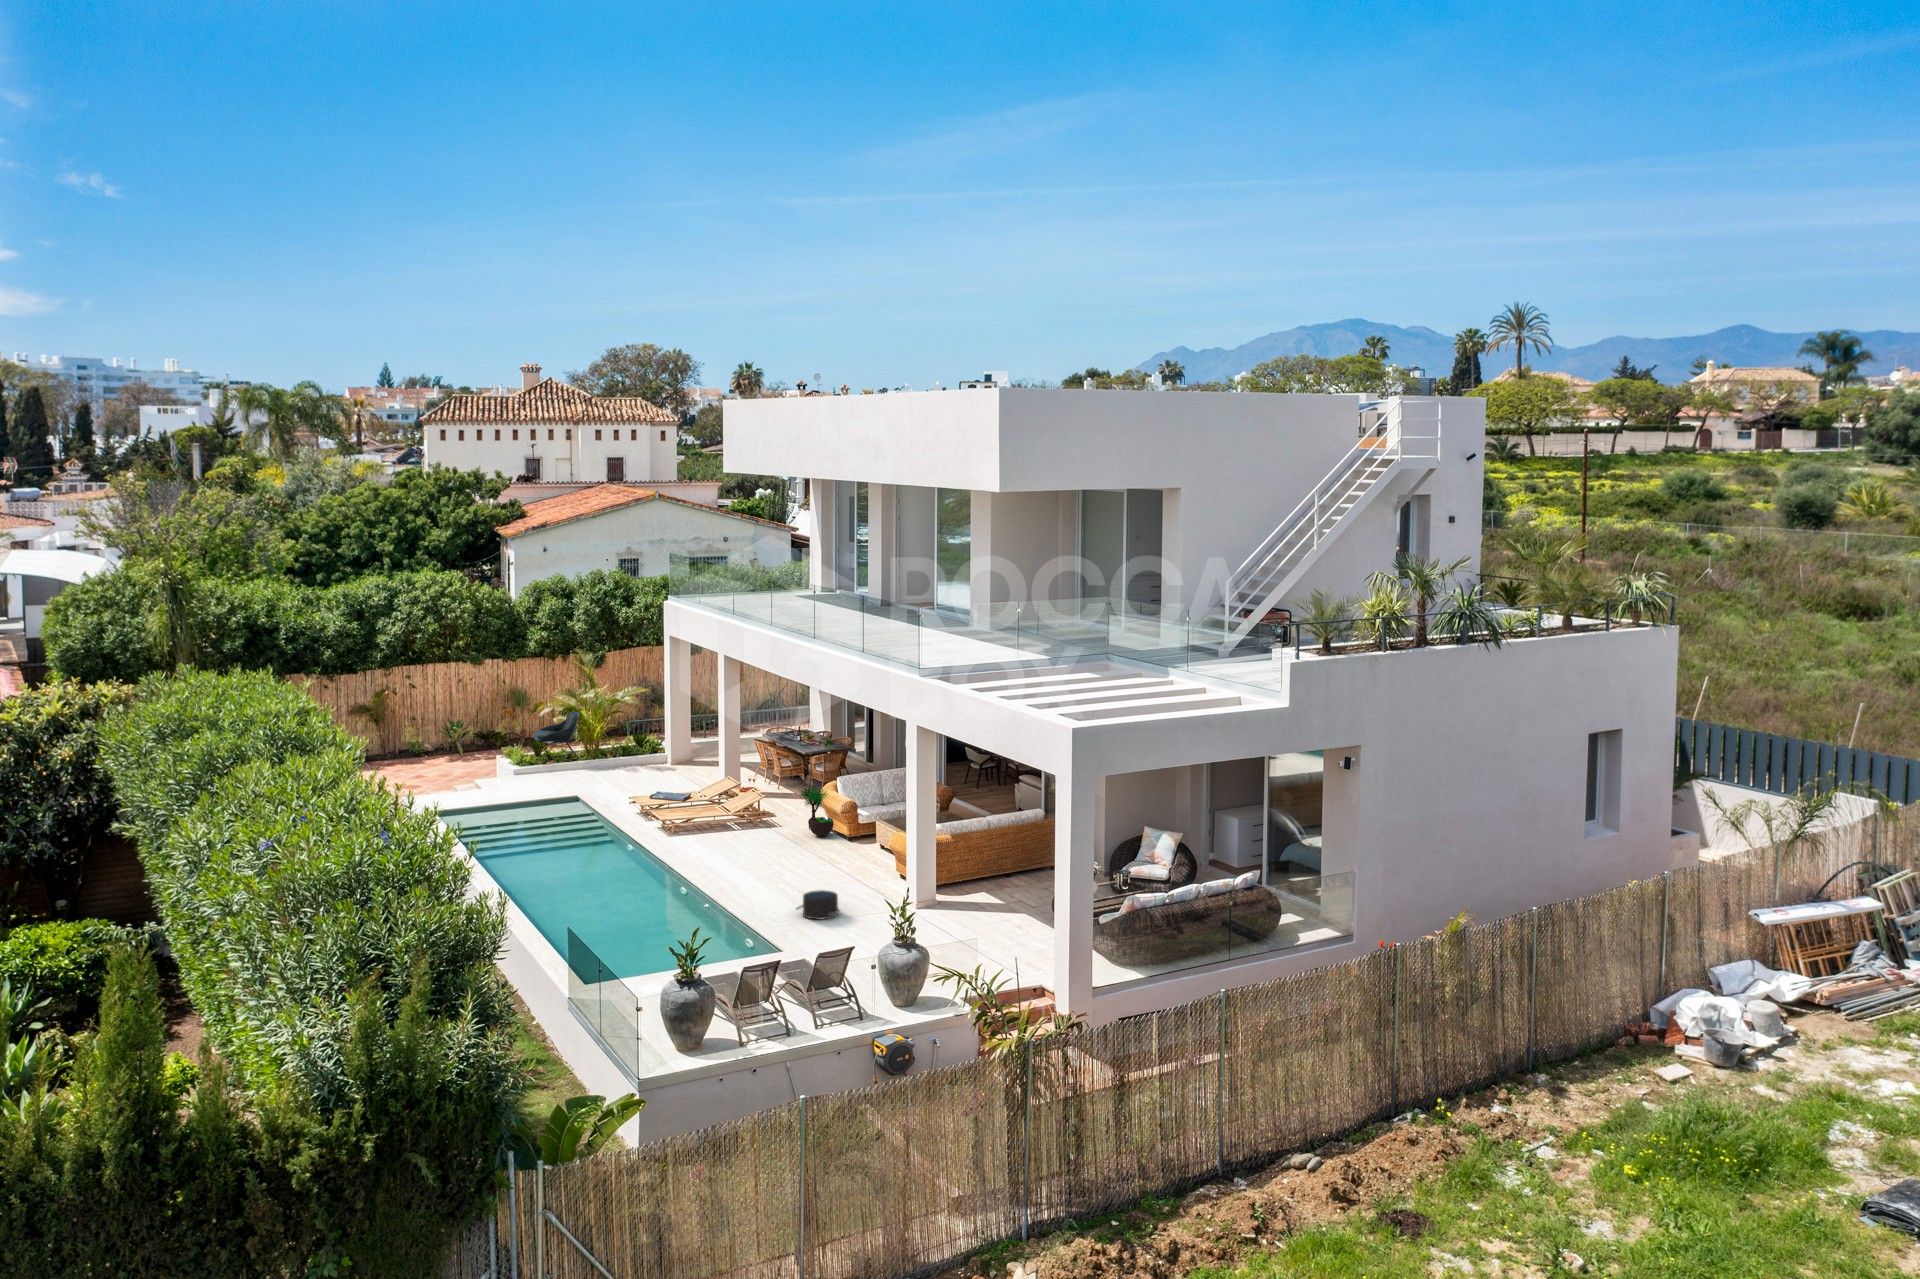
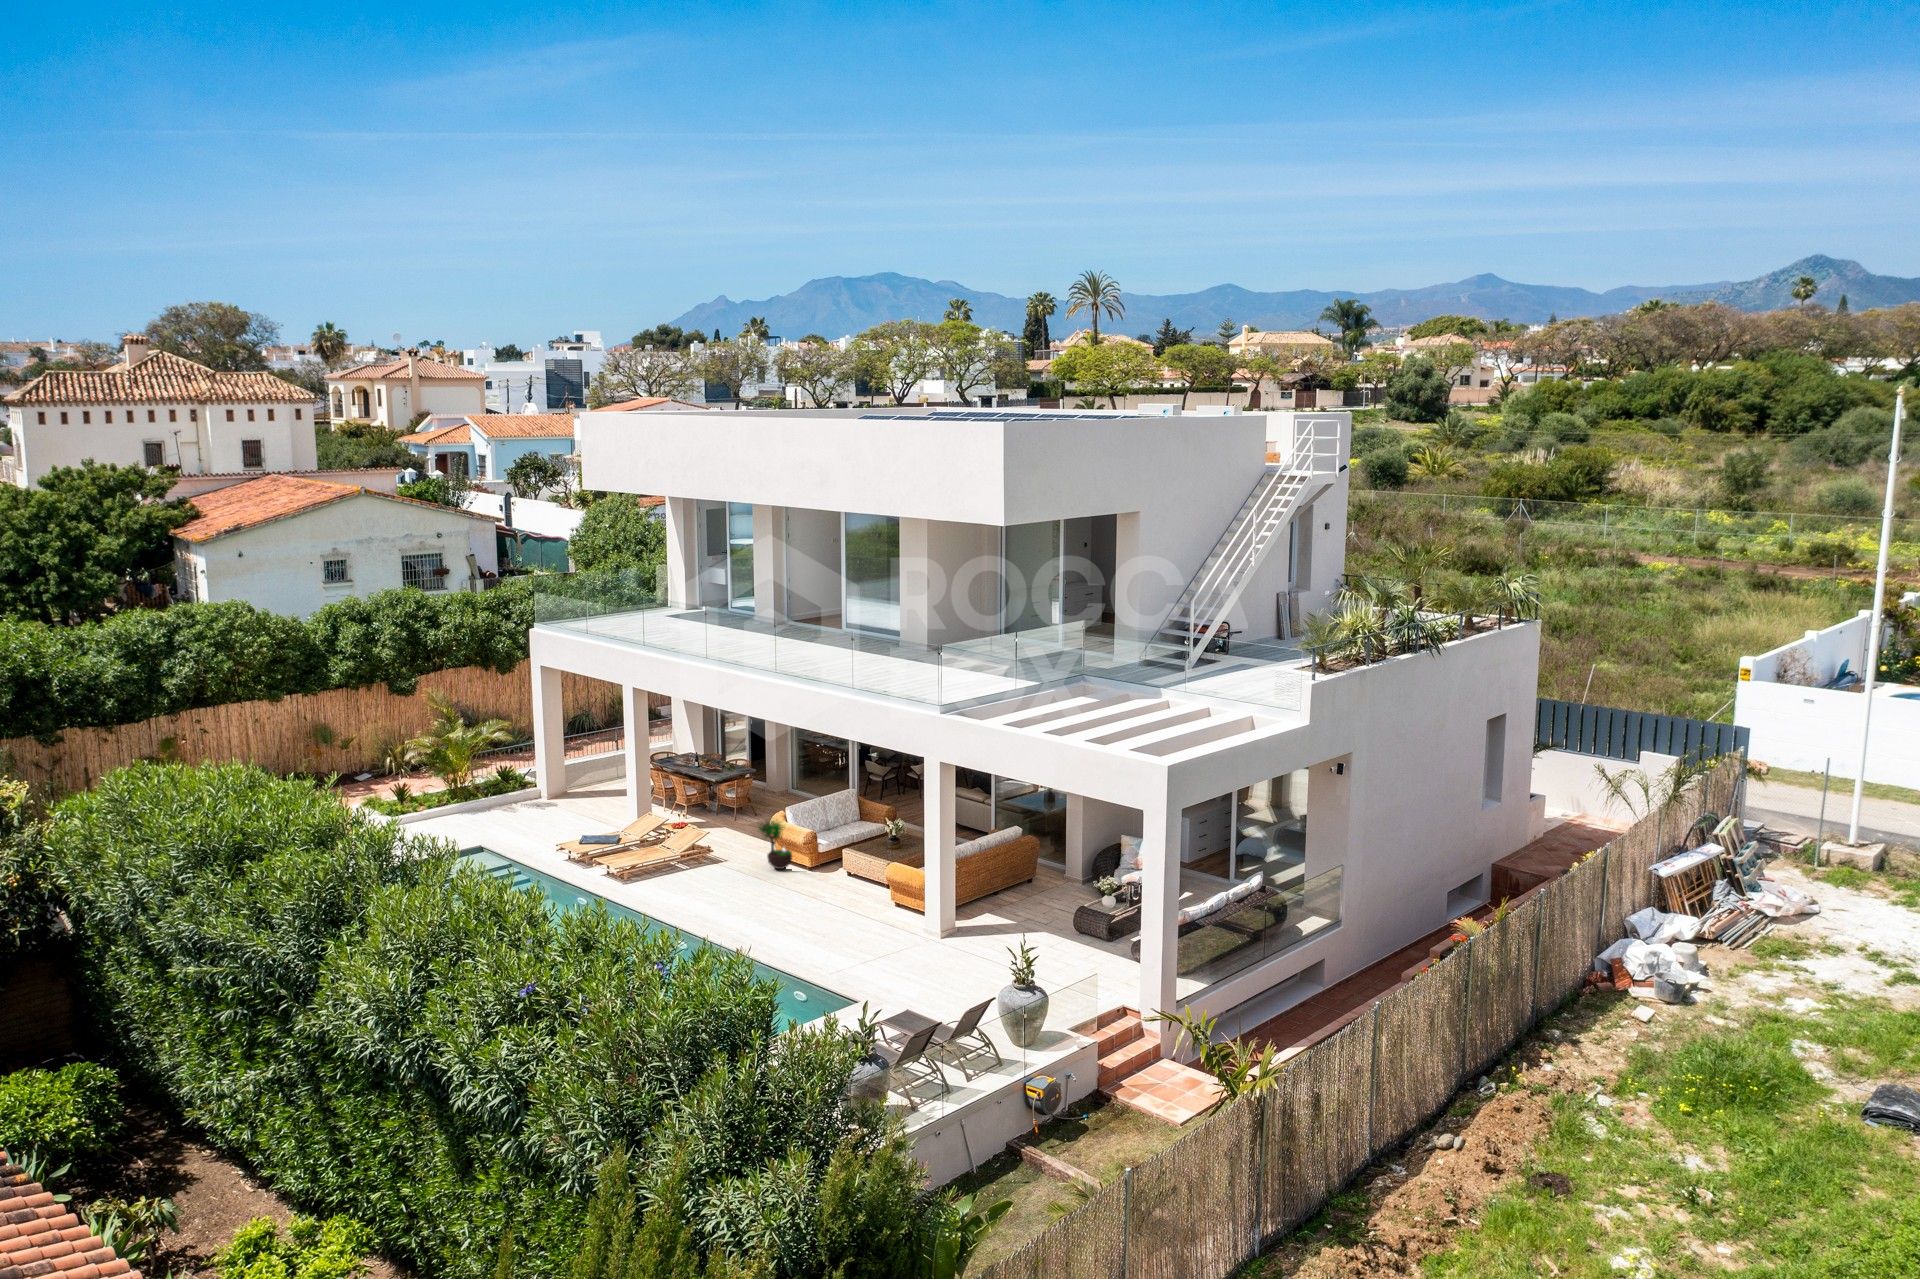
lounge chair: present [534,712,579,763] -> none [378,750,433,809]
pouf: present [797,890,840,919] -> none [831,932,877,963]

